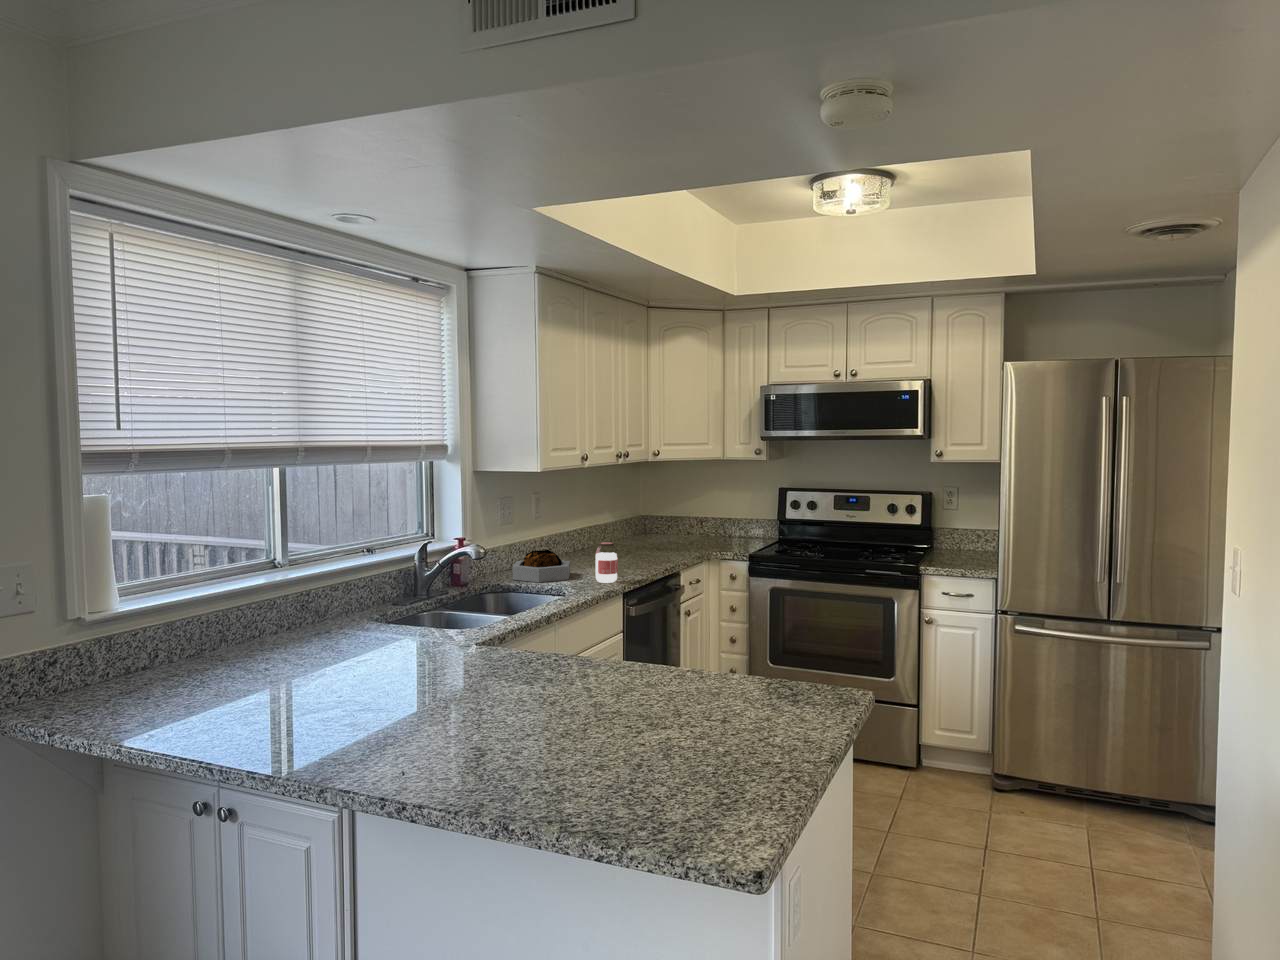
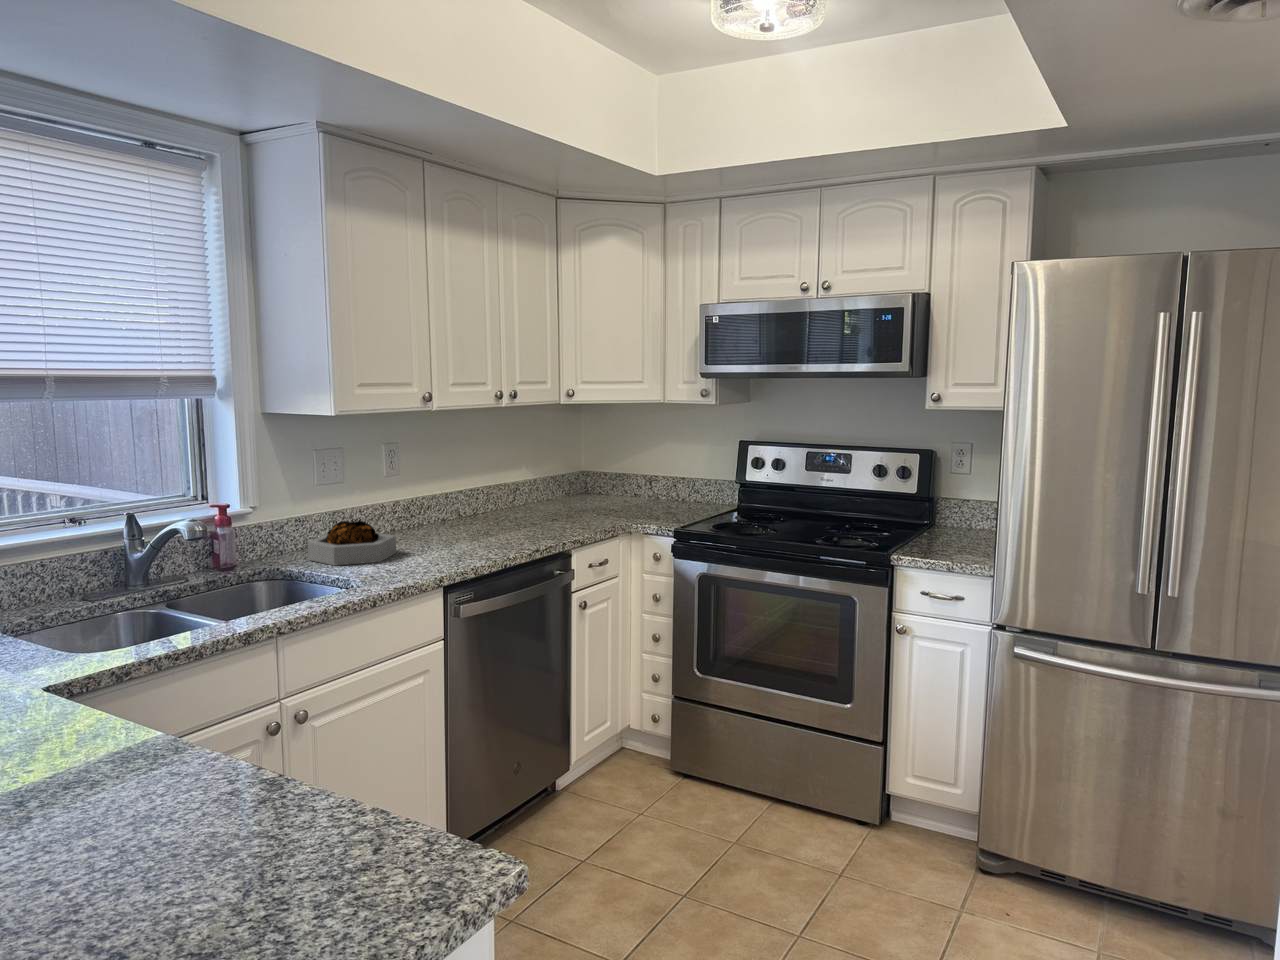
jar: present [596,542,618,583] -> none [403,514,436,571]

